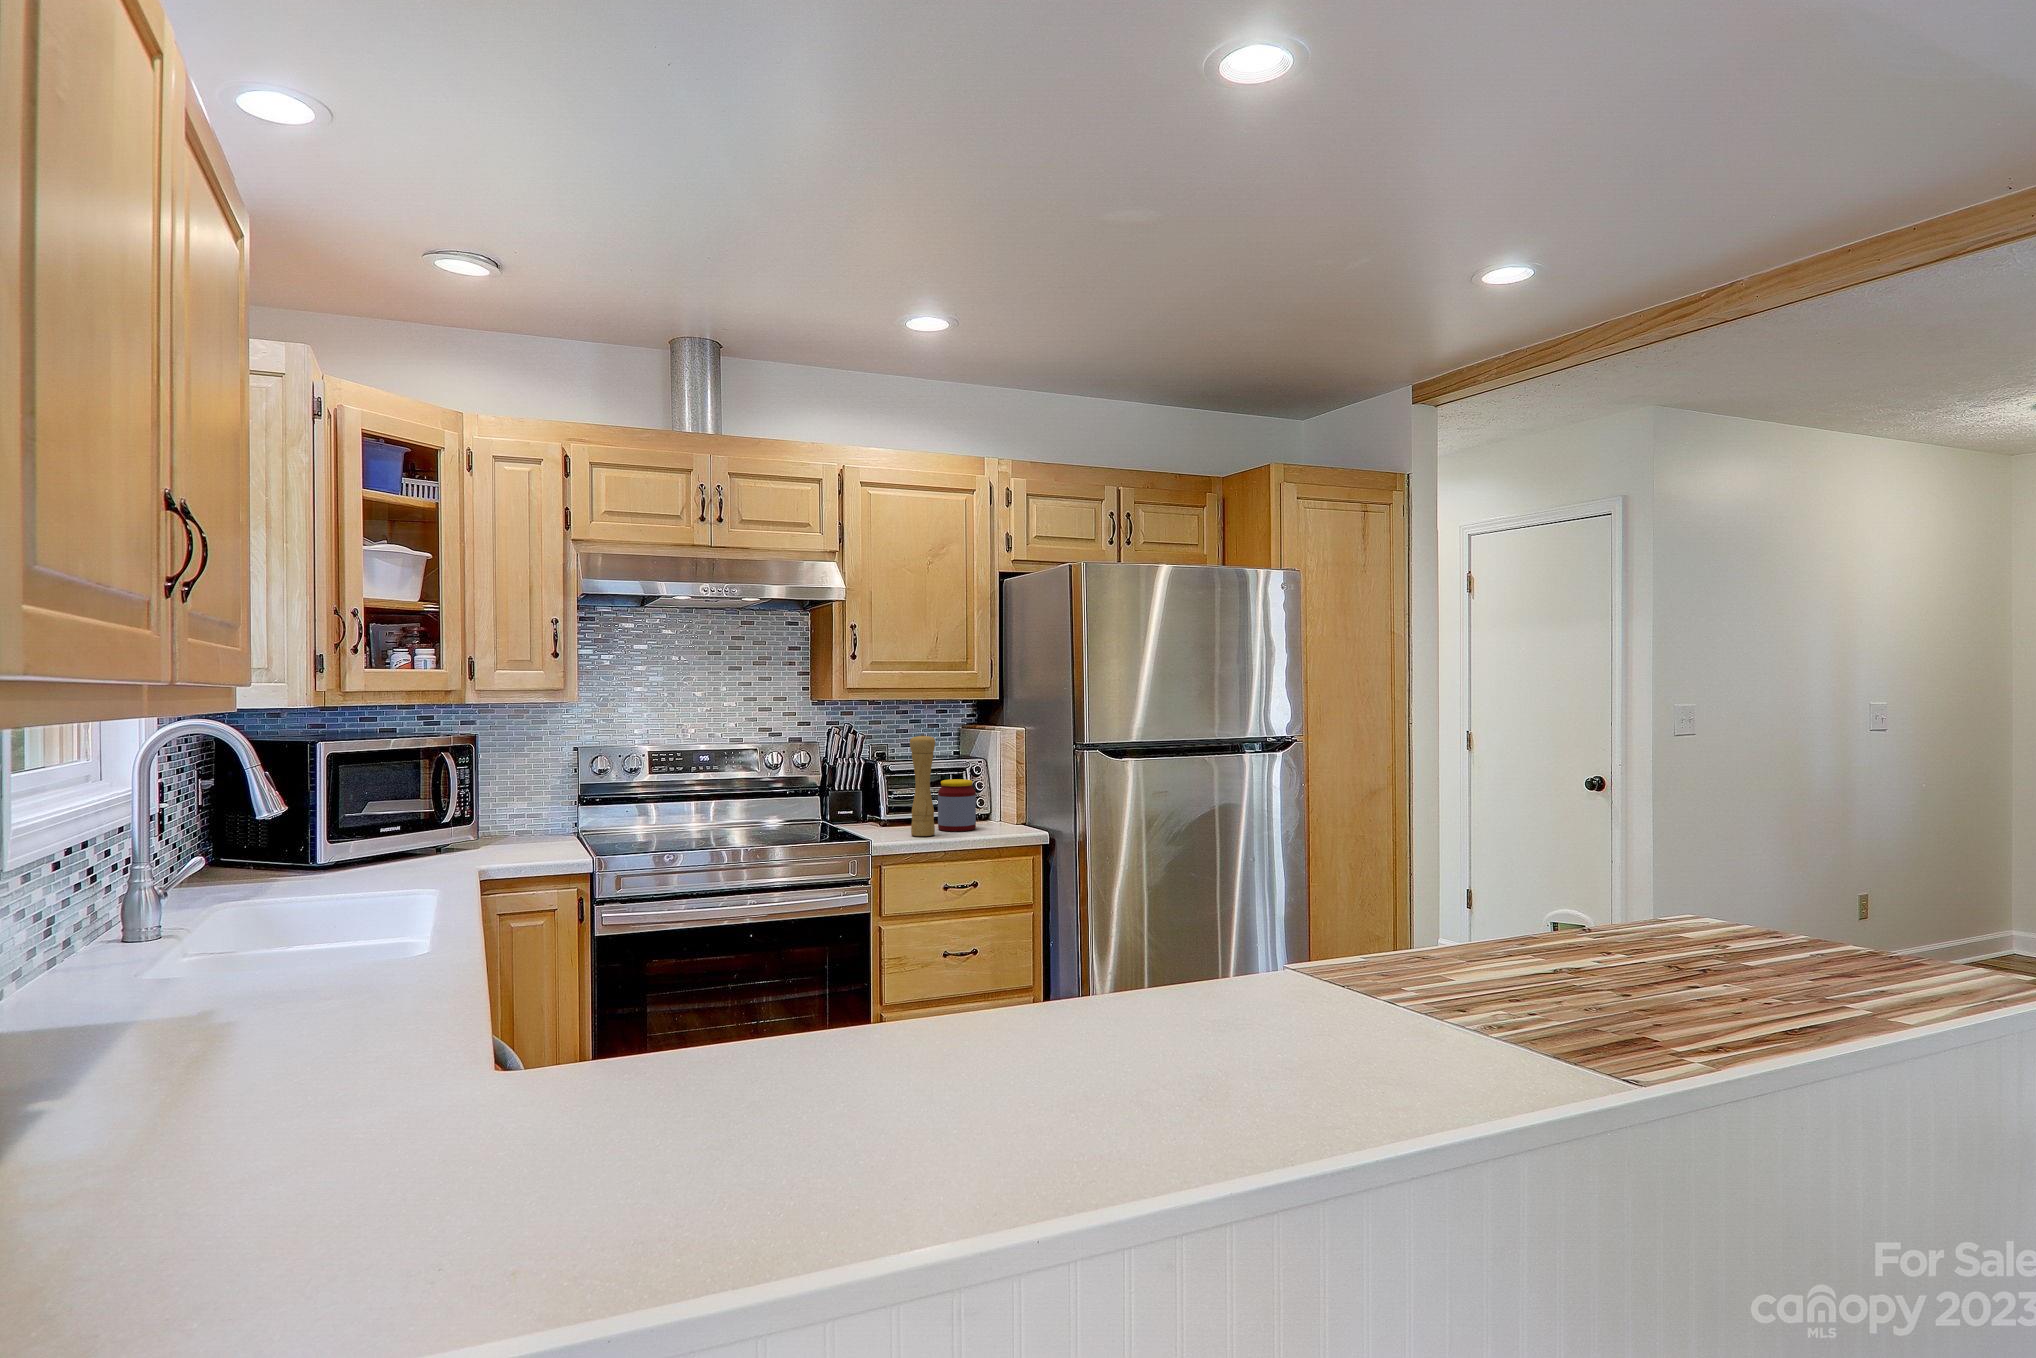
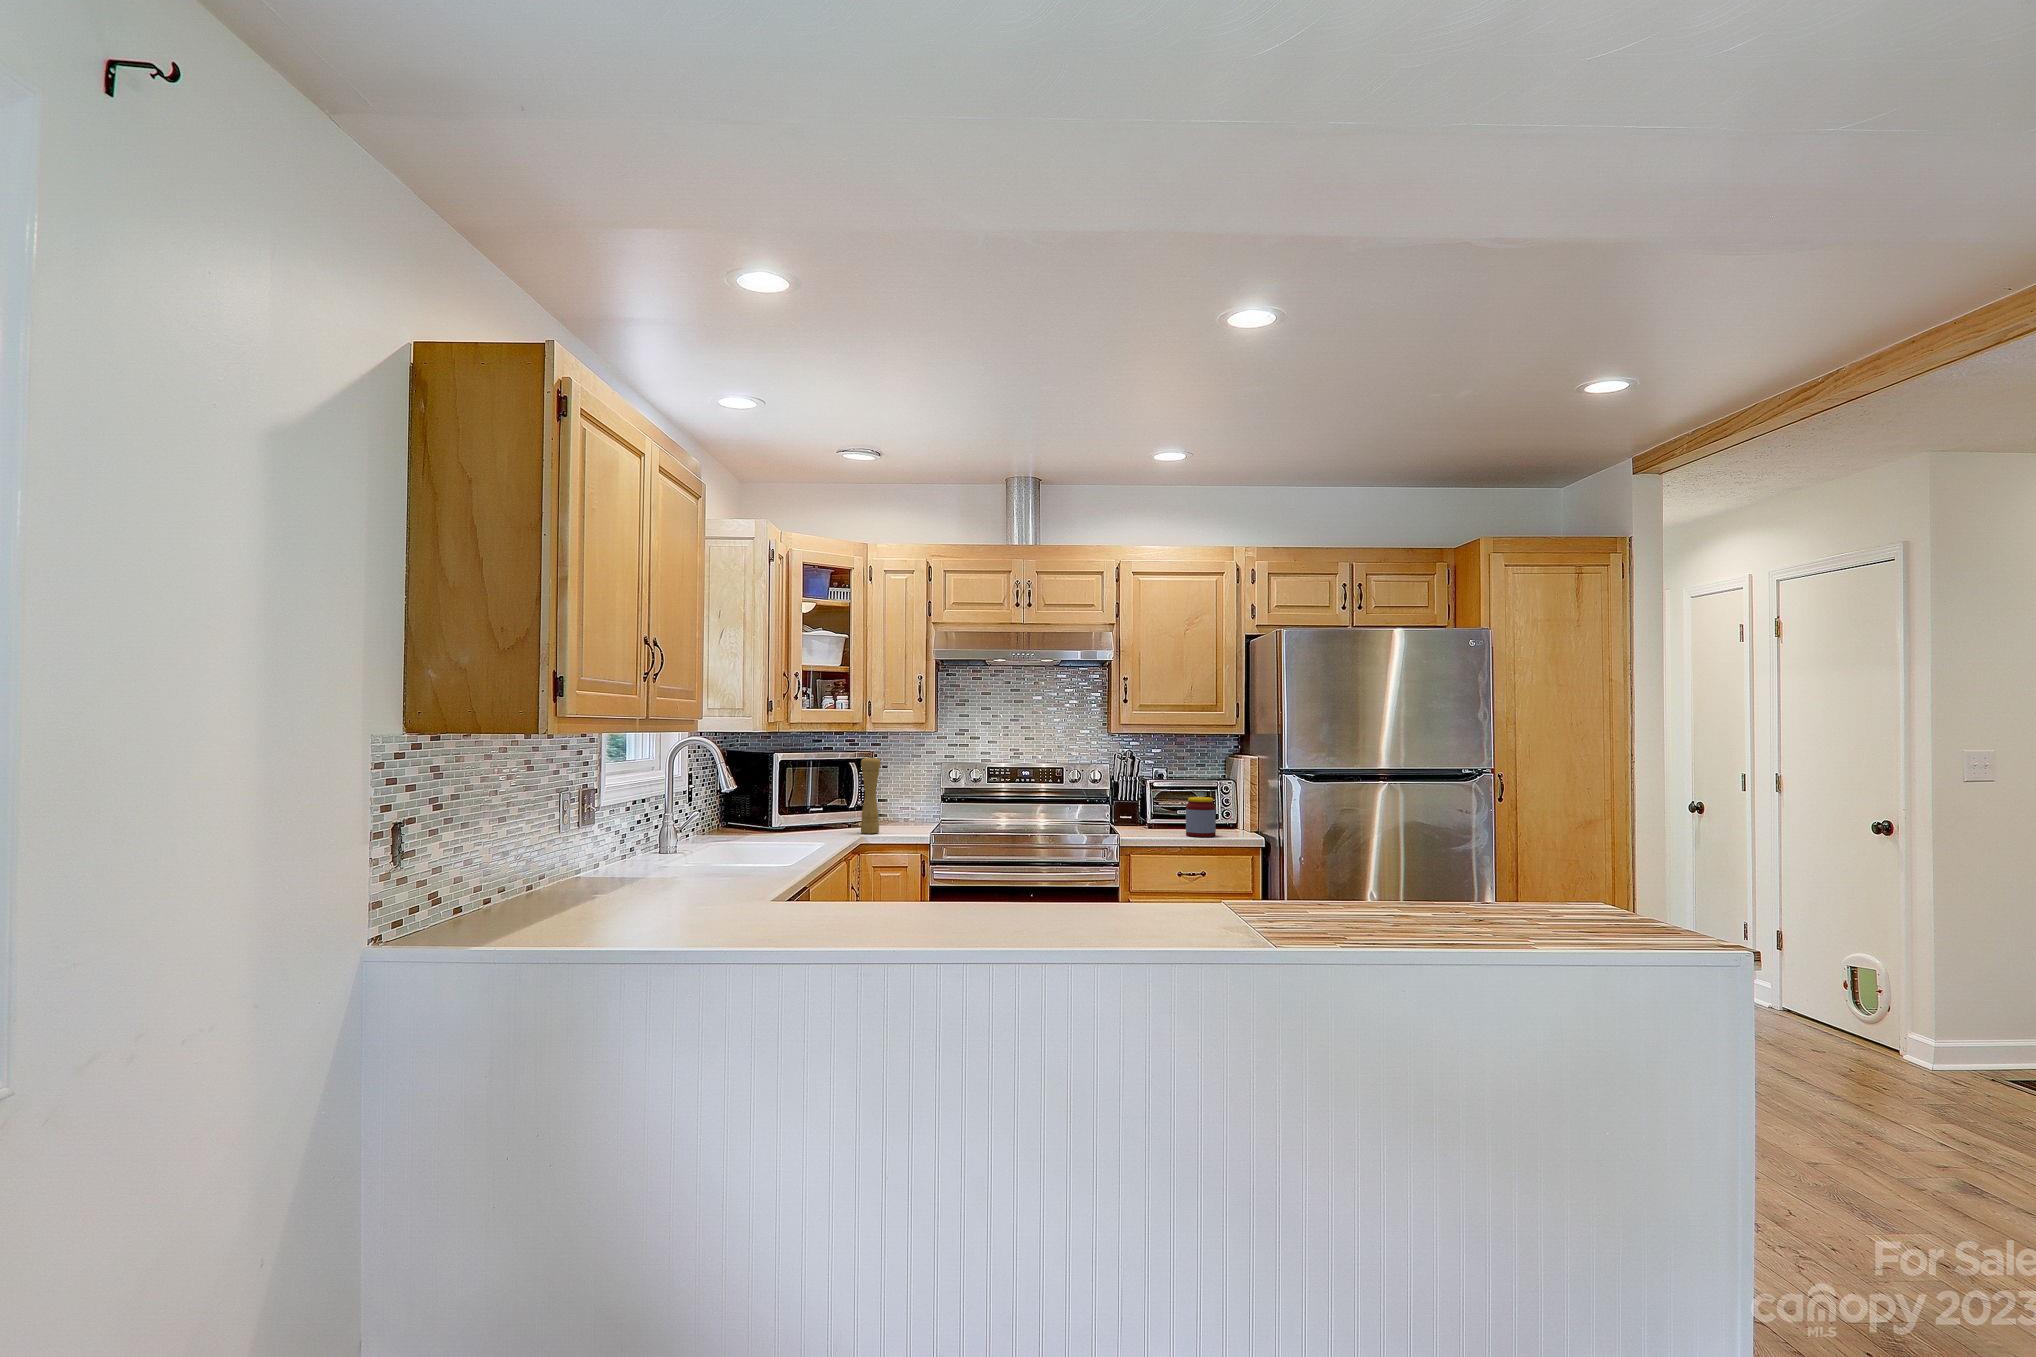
pepper mill: present [910,734,935,836] -> present [861,757,881,834]

